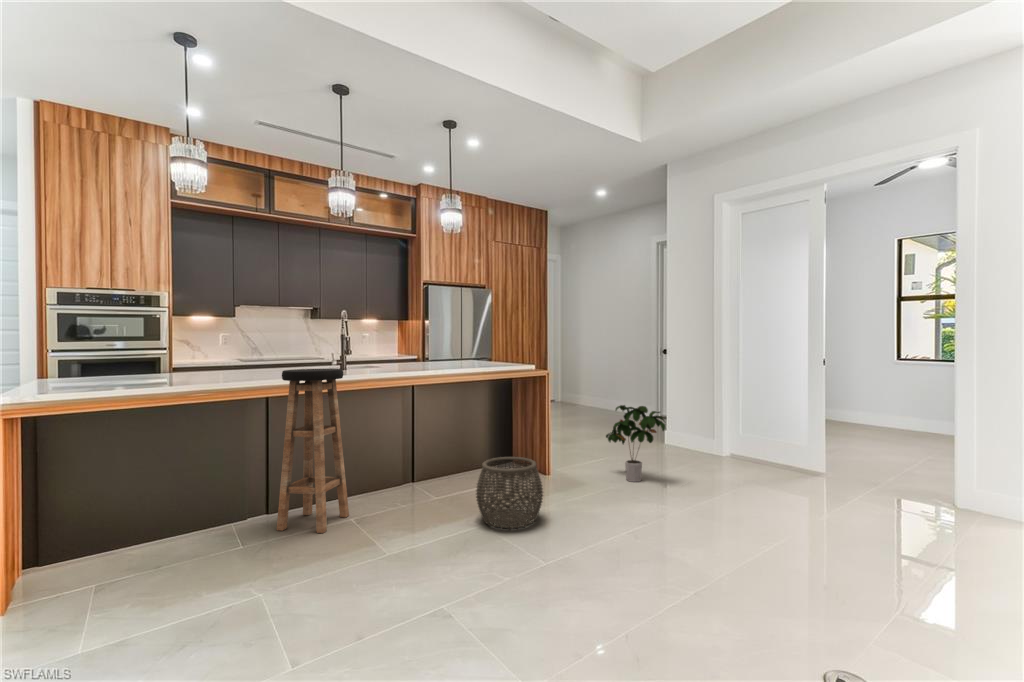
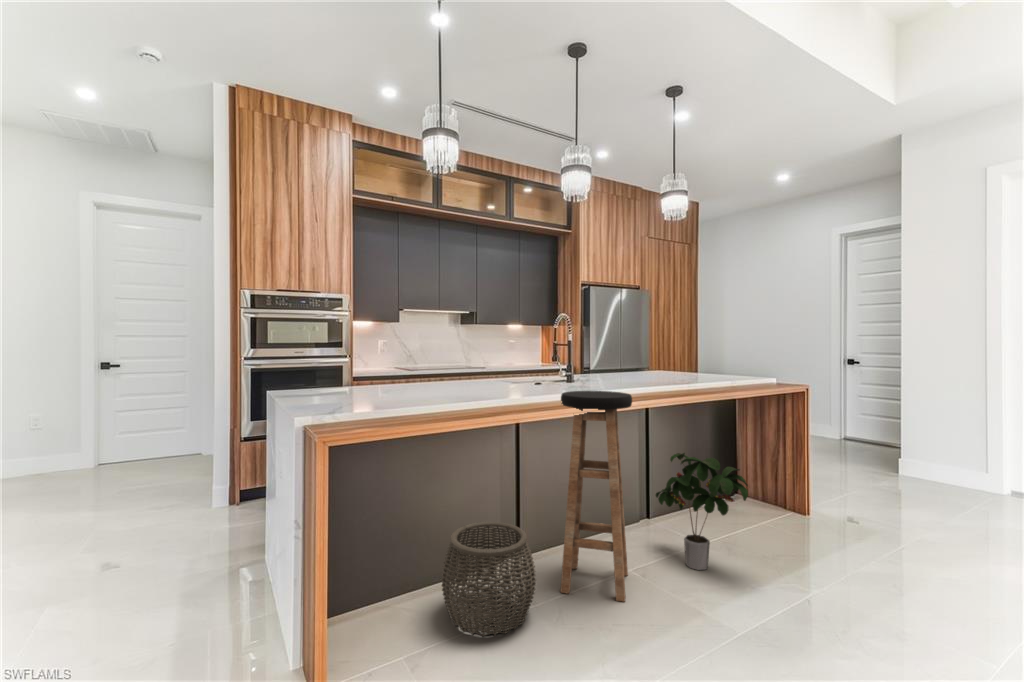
potted plant: present [606,405,665,482] -> present [656,453,748,570]
woven basket: present [476,457,543,529] -> present [442,522,536,636]

